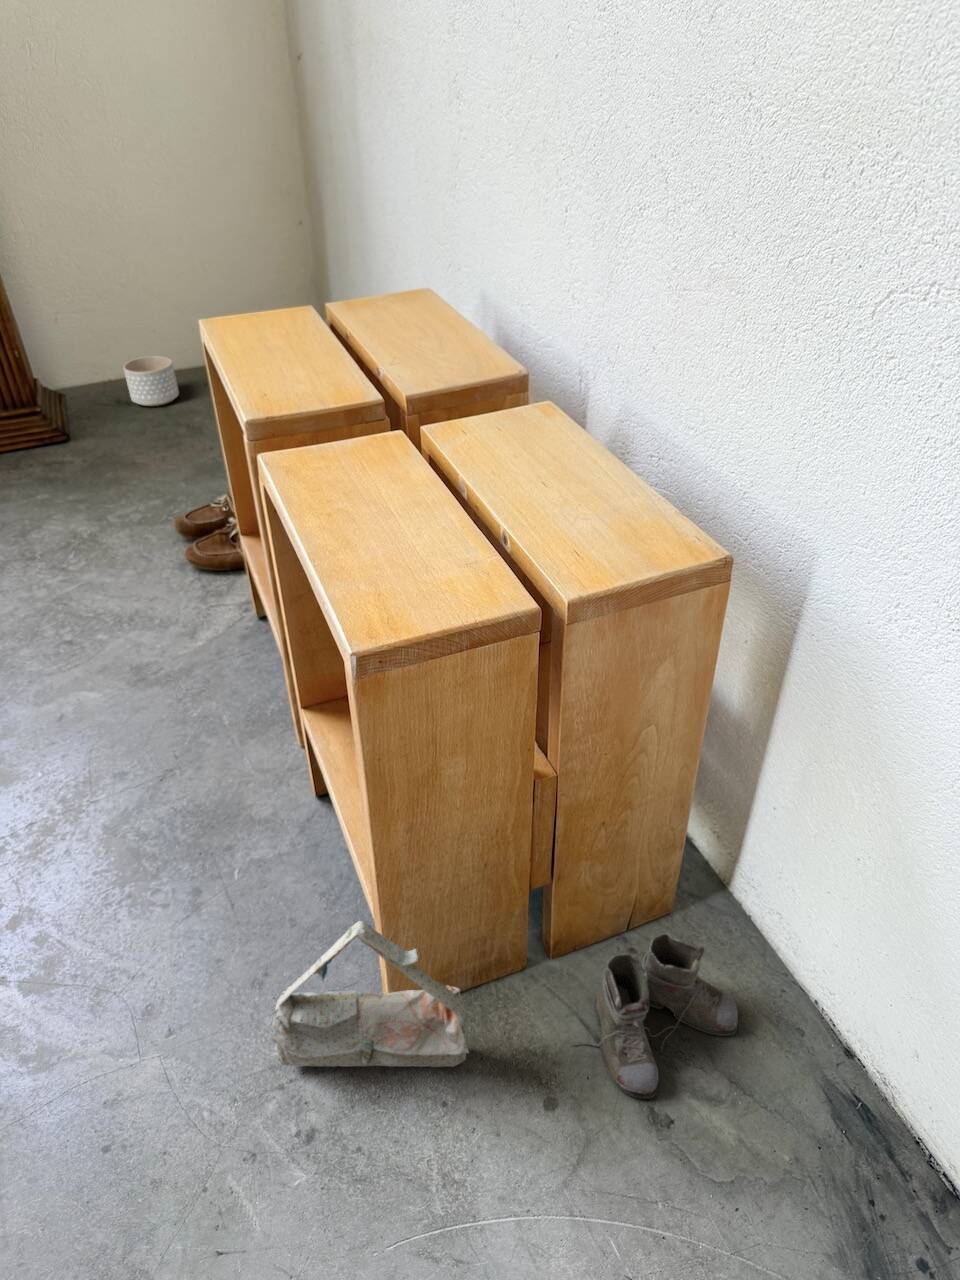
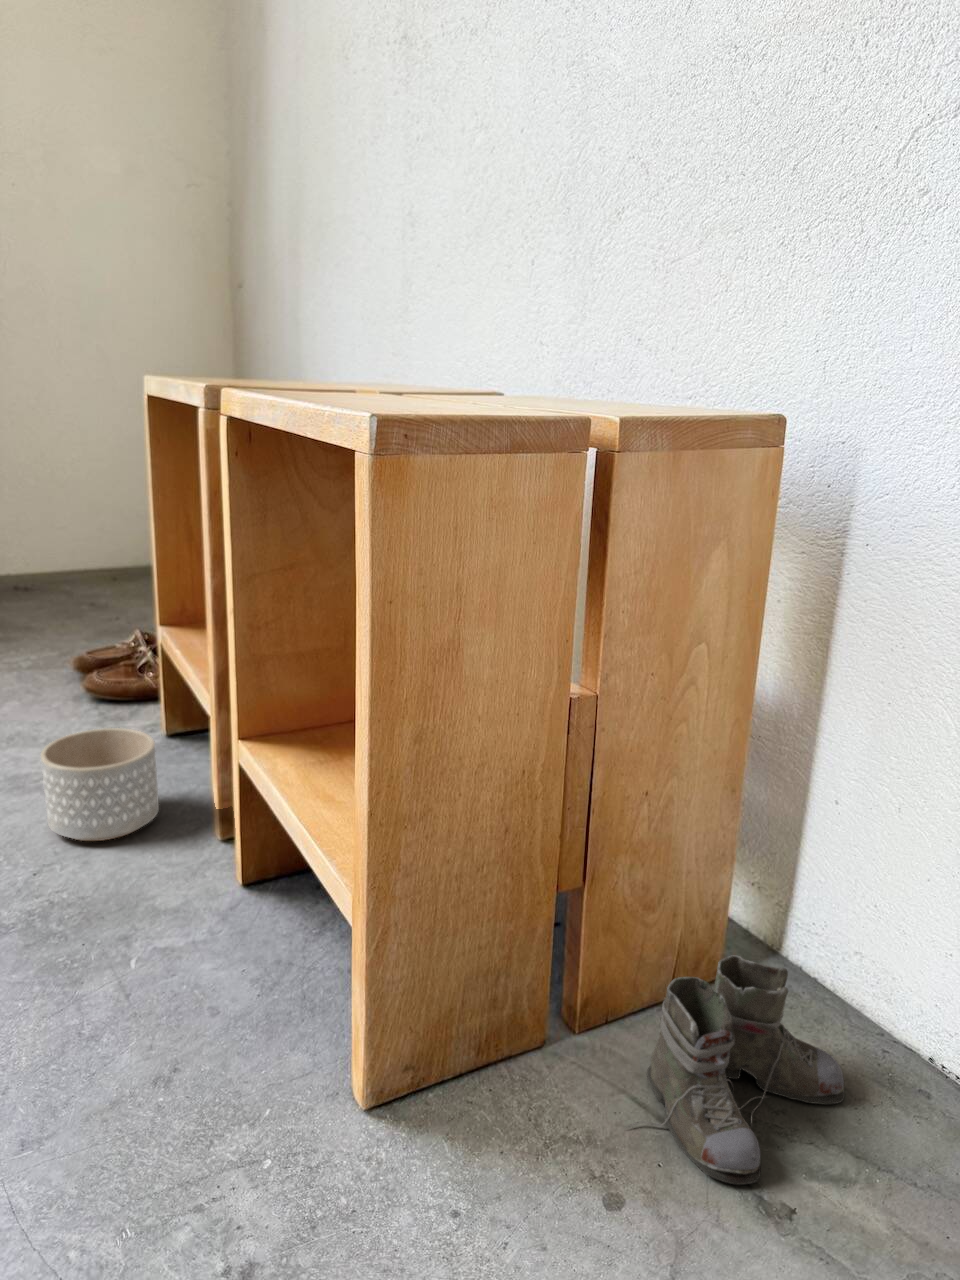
planter: present [123,356,179,406] -> present [41,728,159,841]
bag: present [271,921,469,1067] -> none [192,870,493,1174]

